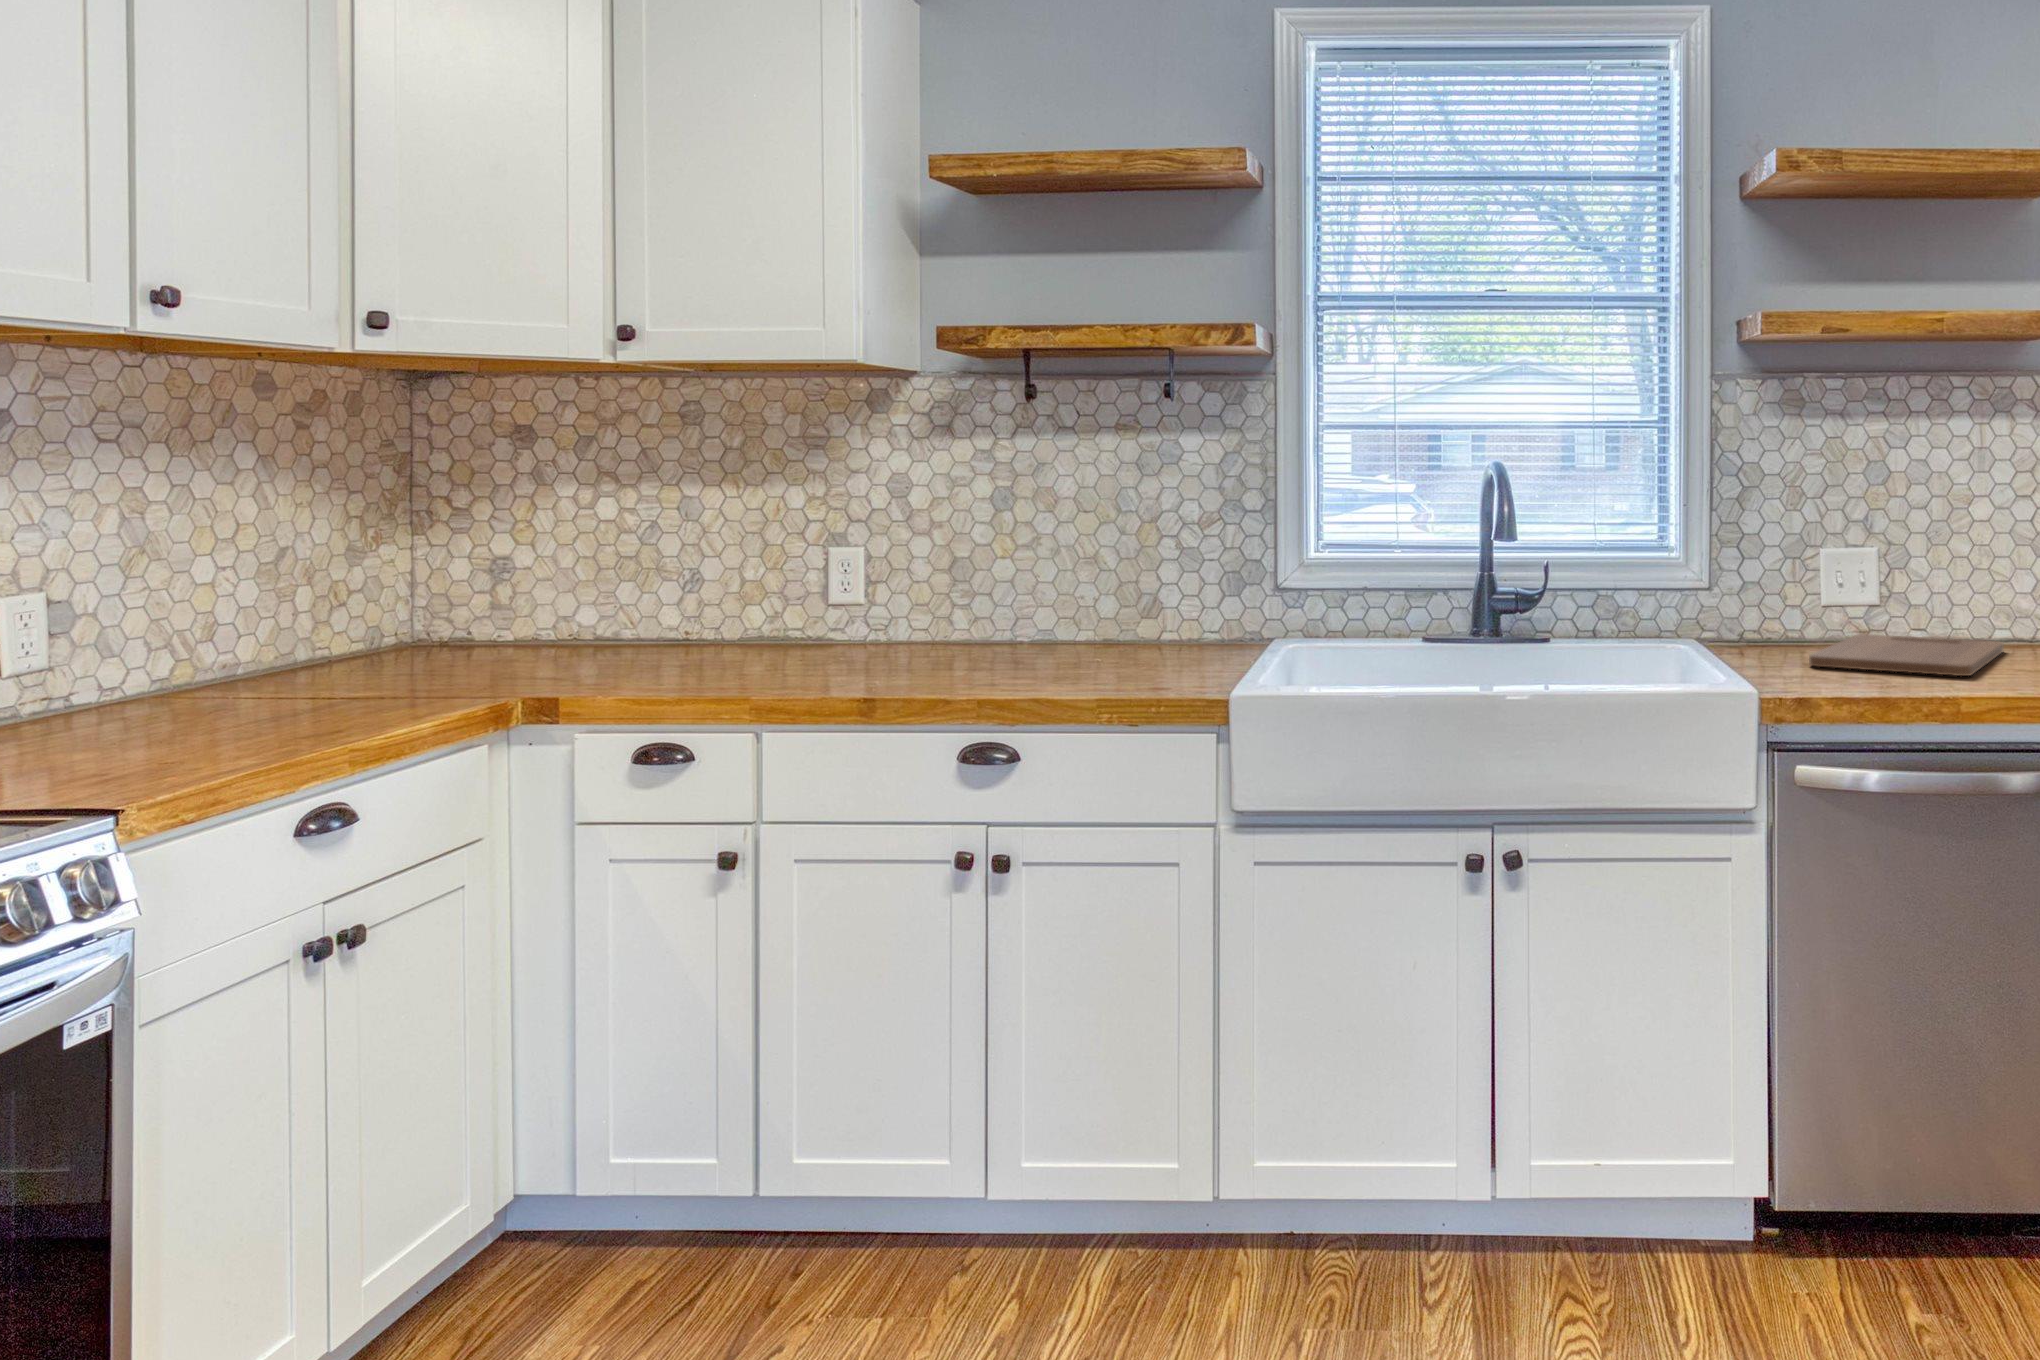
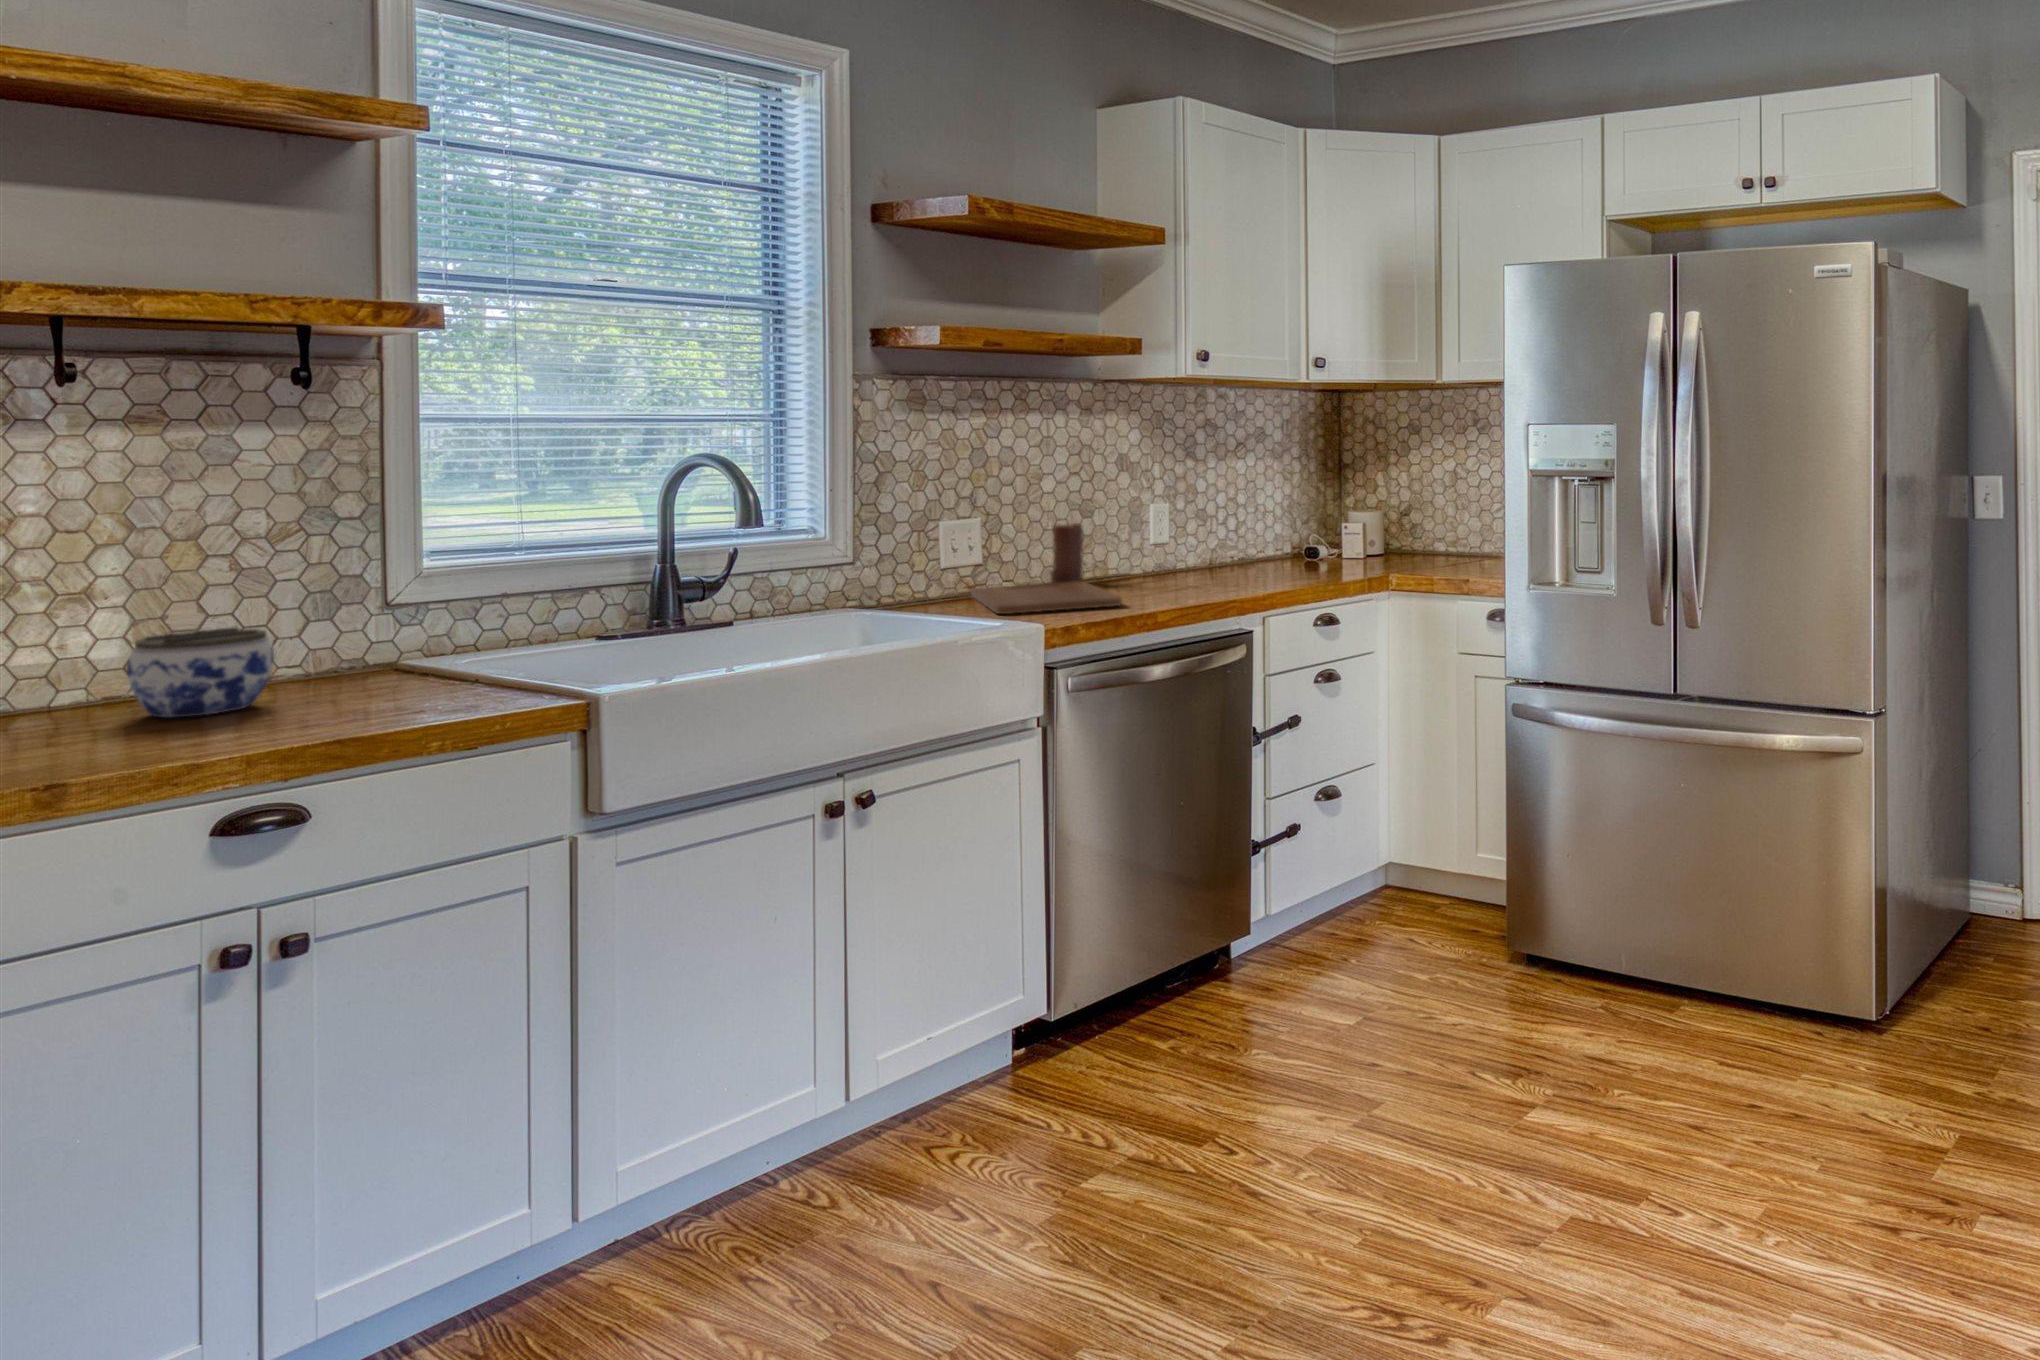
candle: none [1981,563,2024,644] -> present [1051,523,1083,584]
jar: none [1078,591,1162,657] -> present [127,627,274,717]

